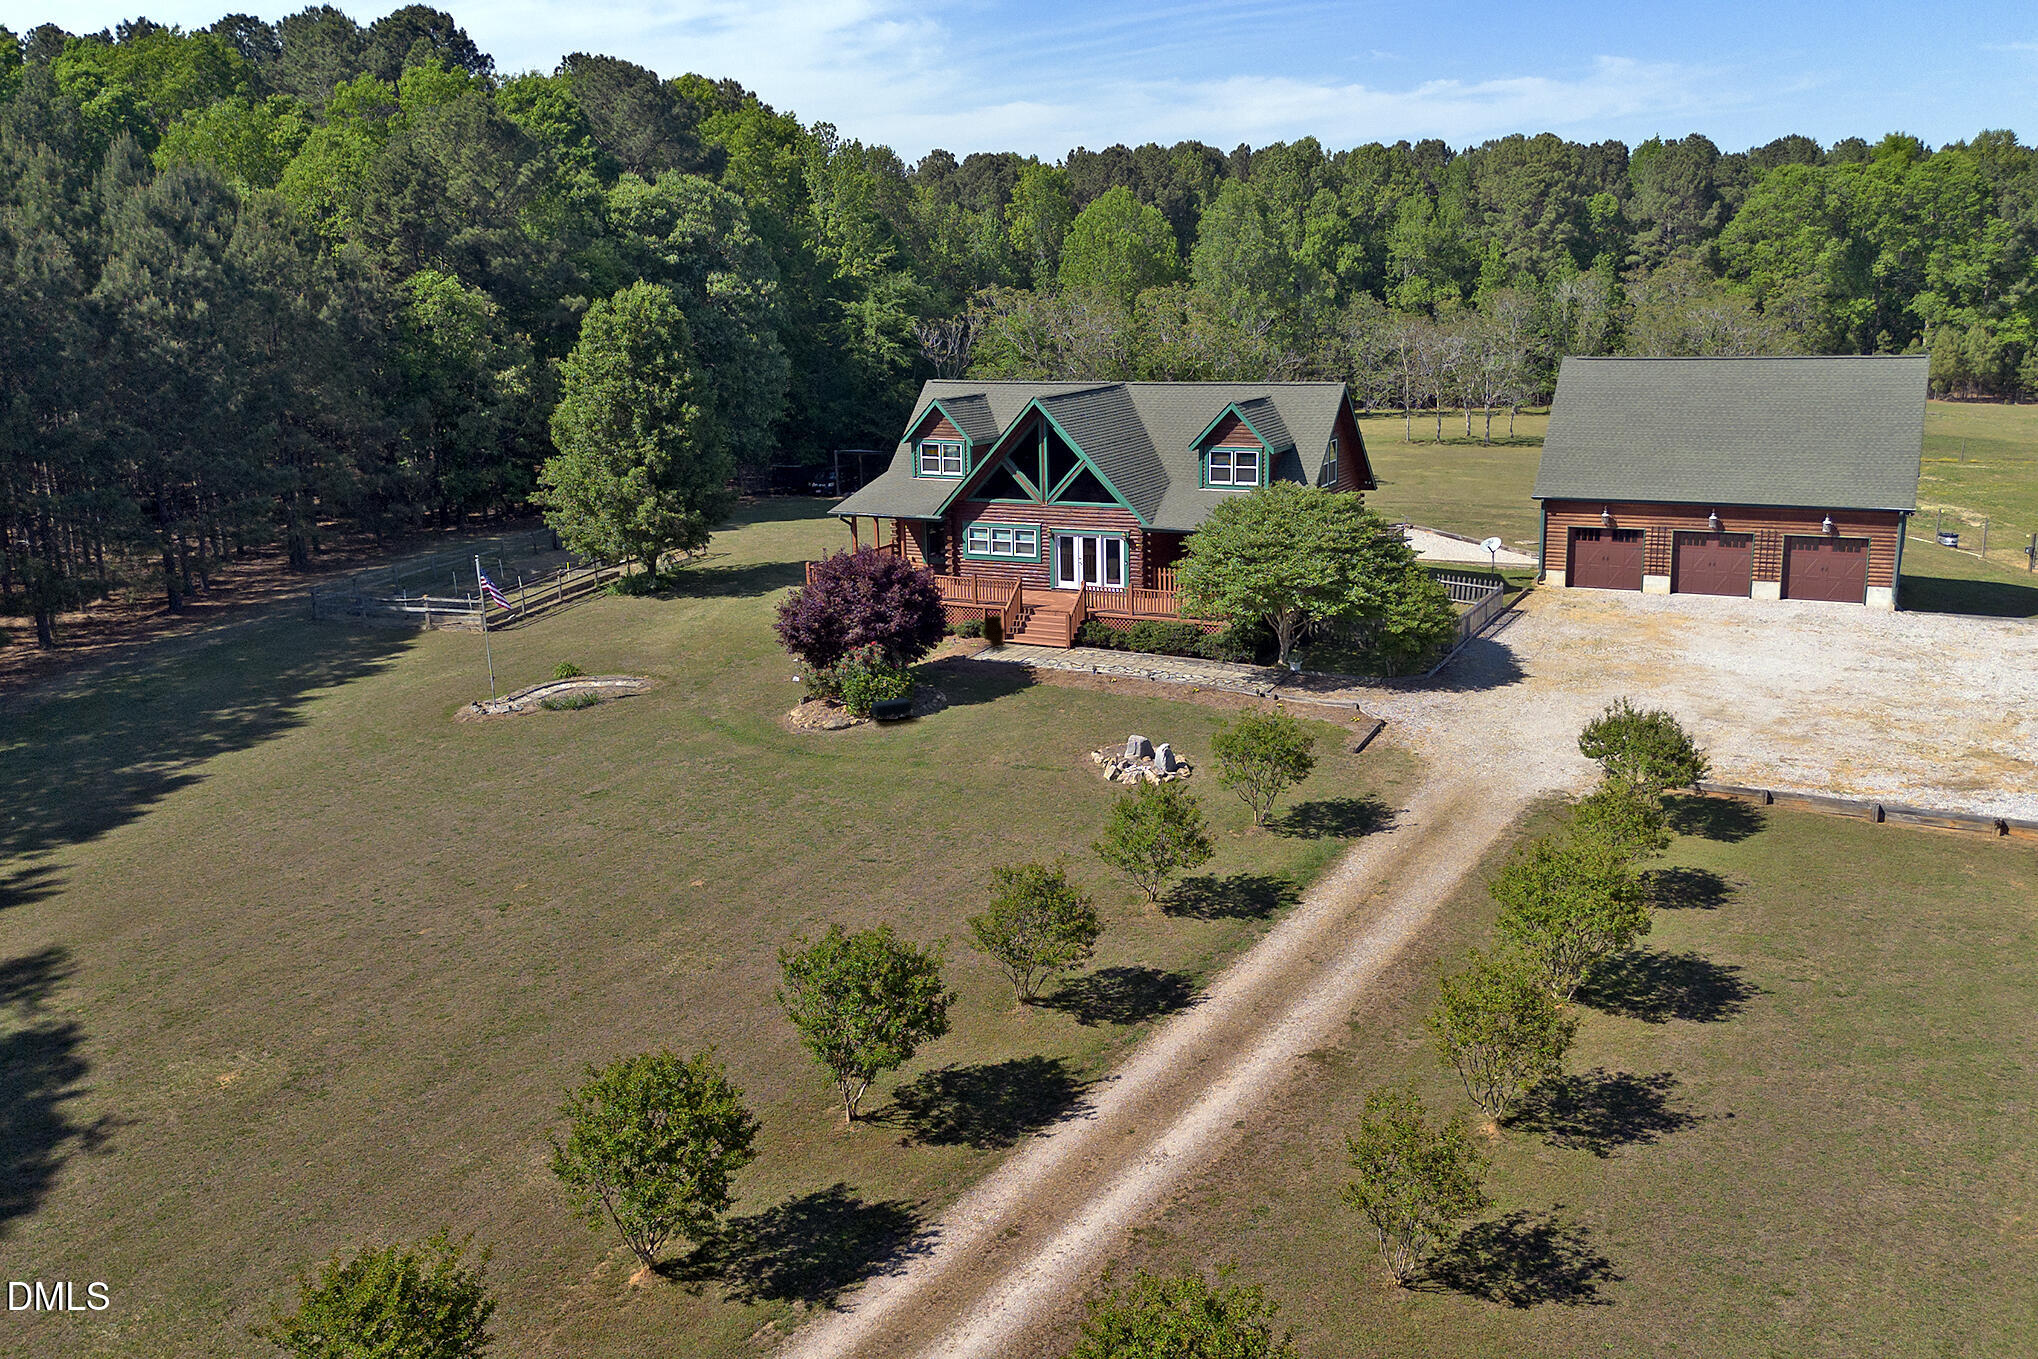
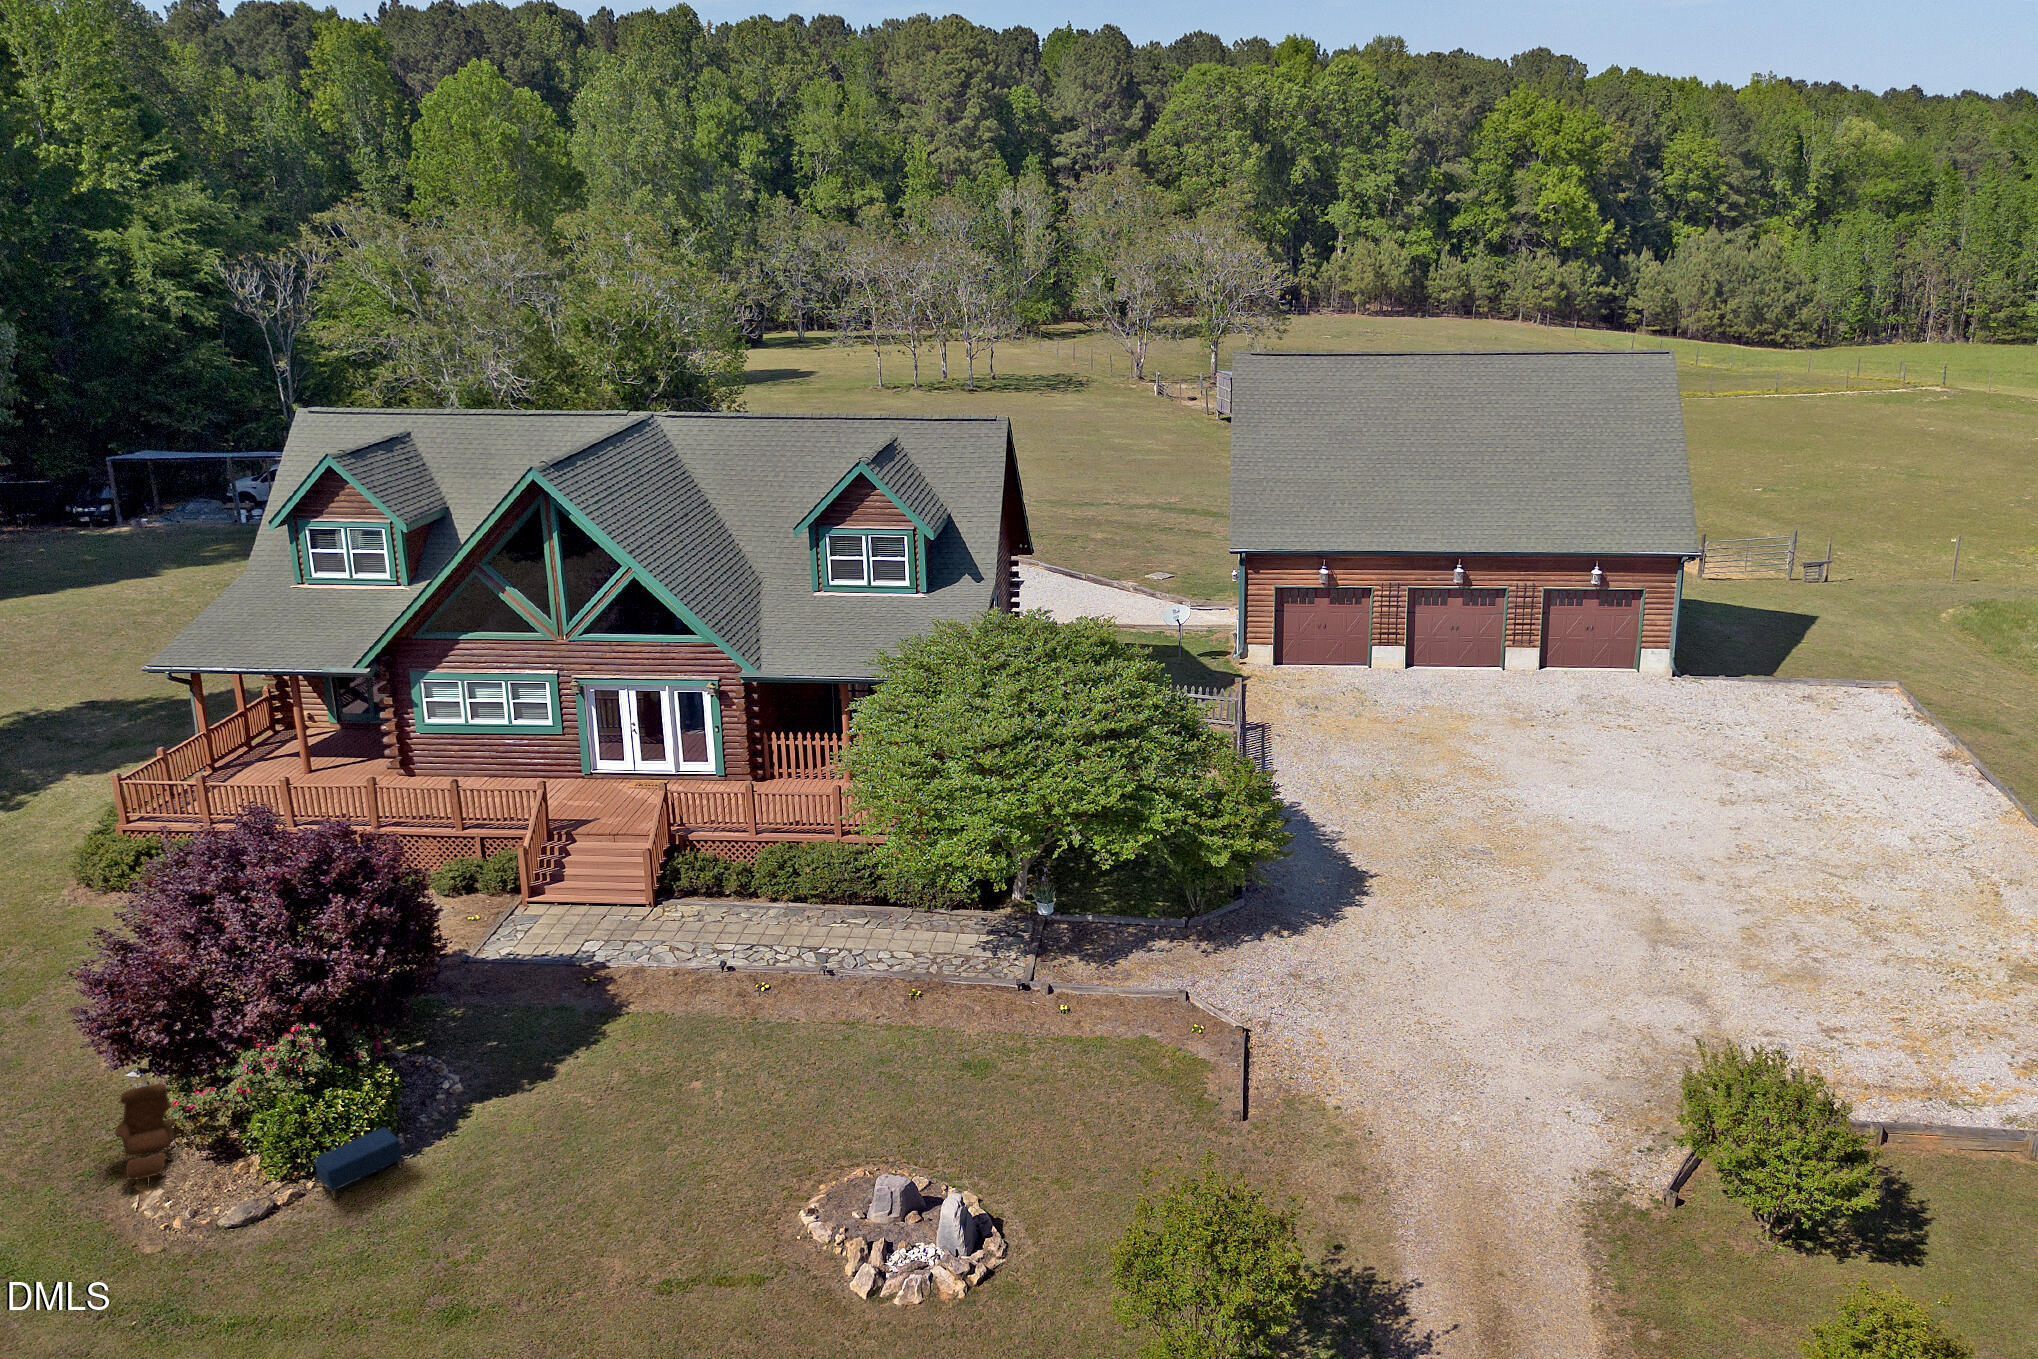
lounge chair: present [983,616,1005,649] -> present [115,1084,175,1186]

